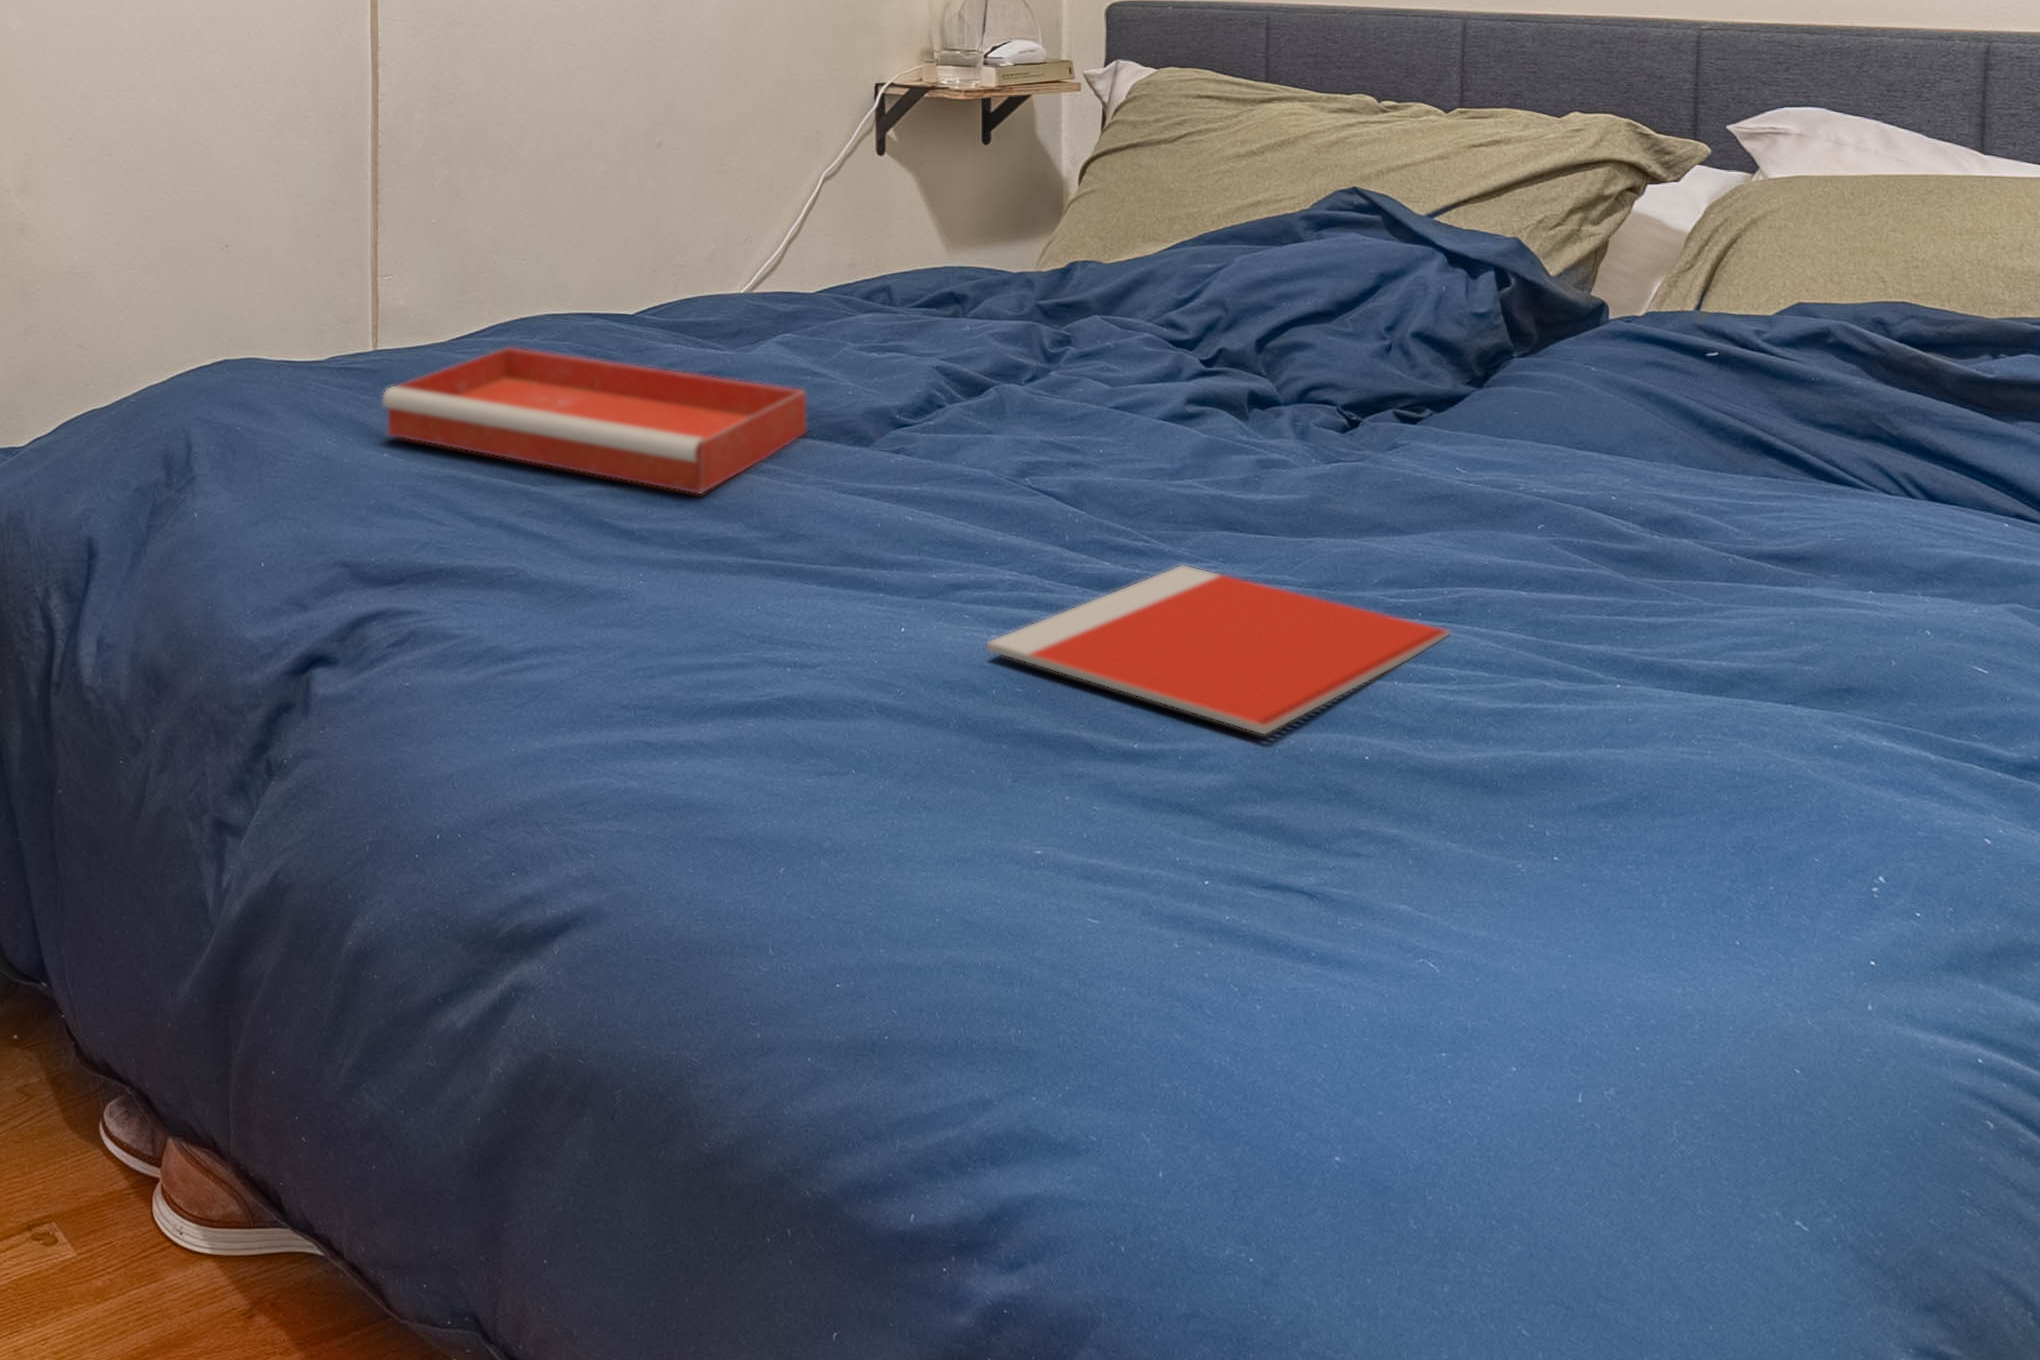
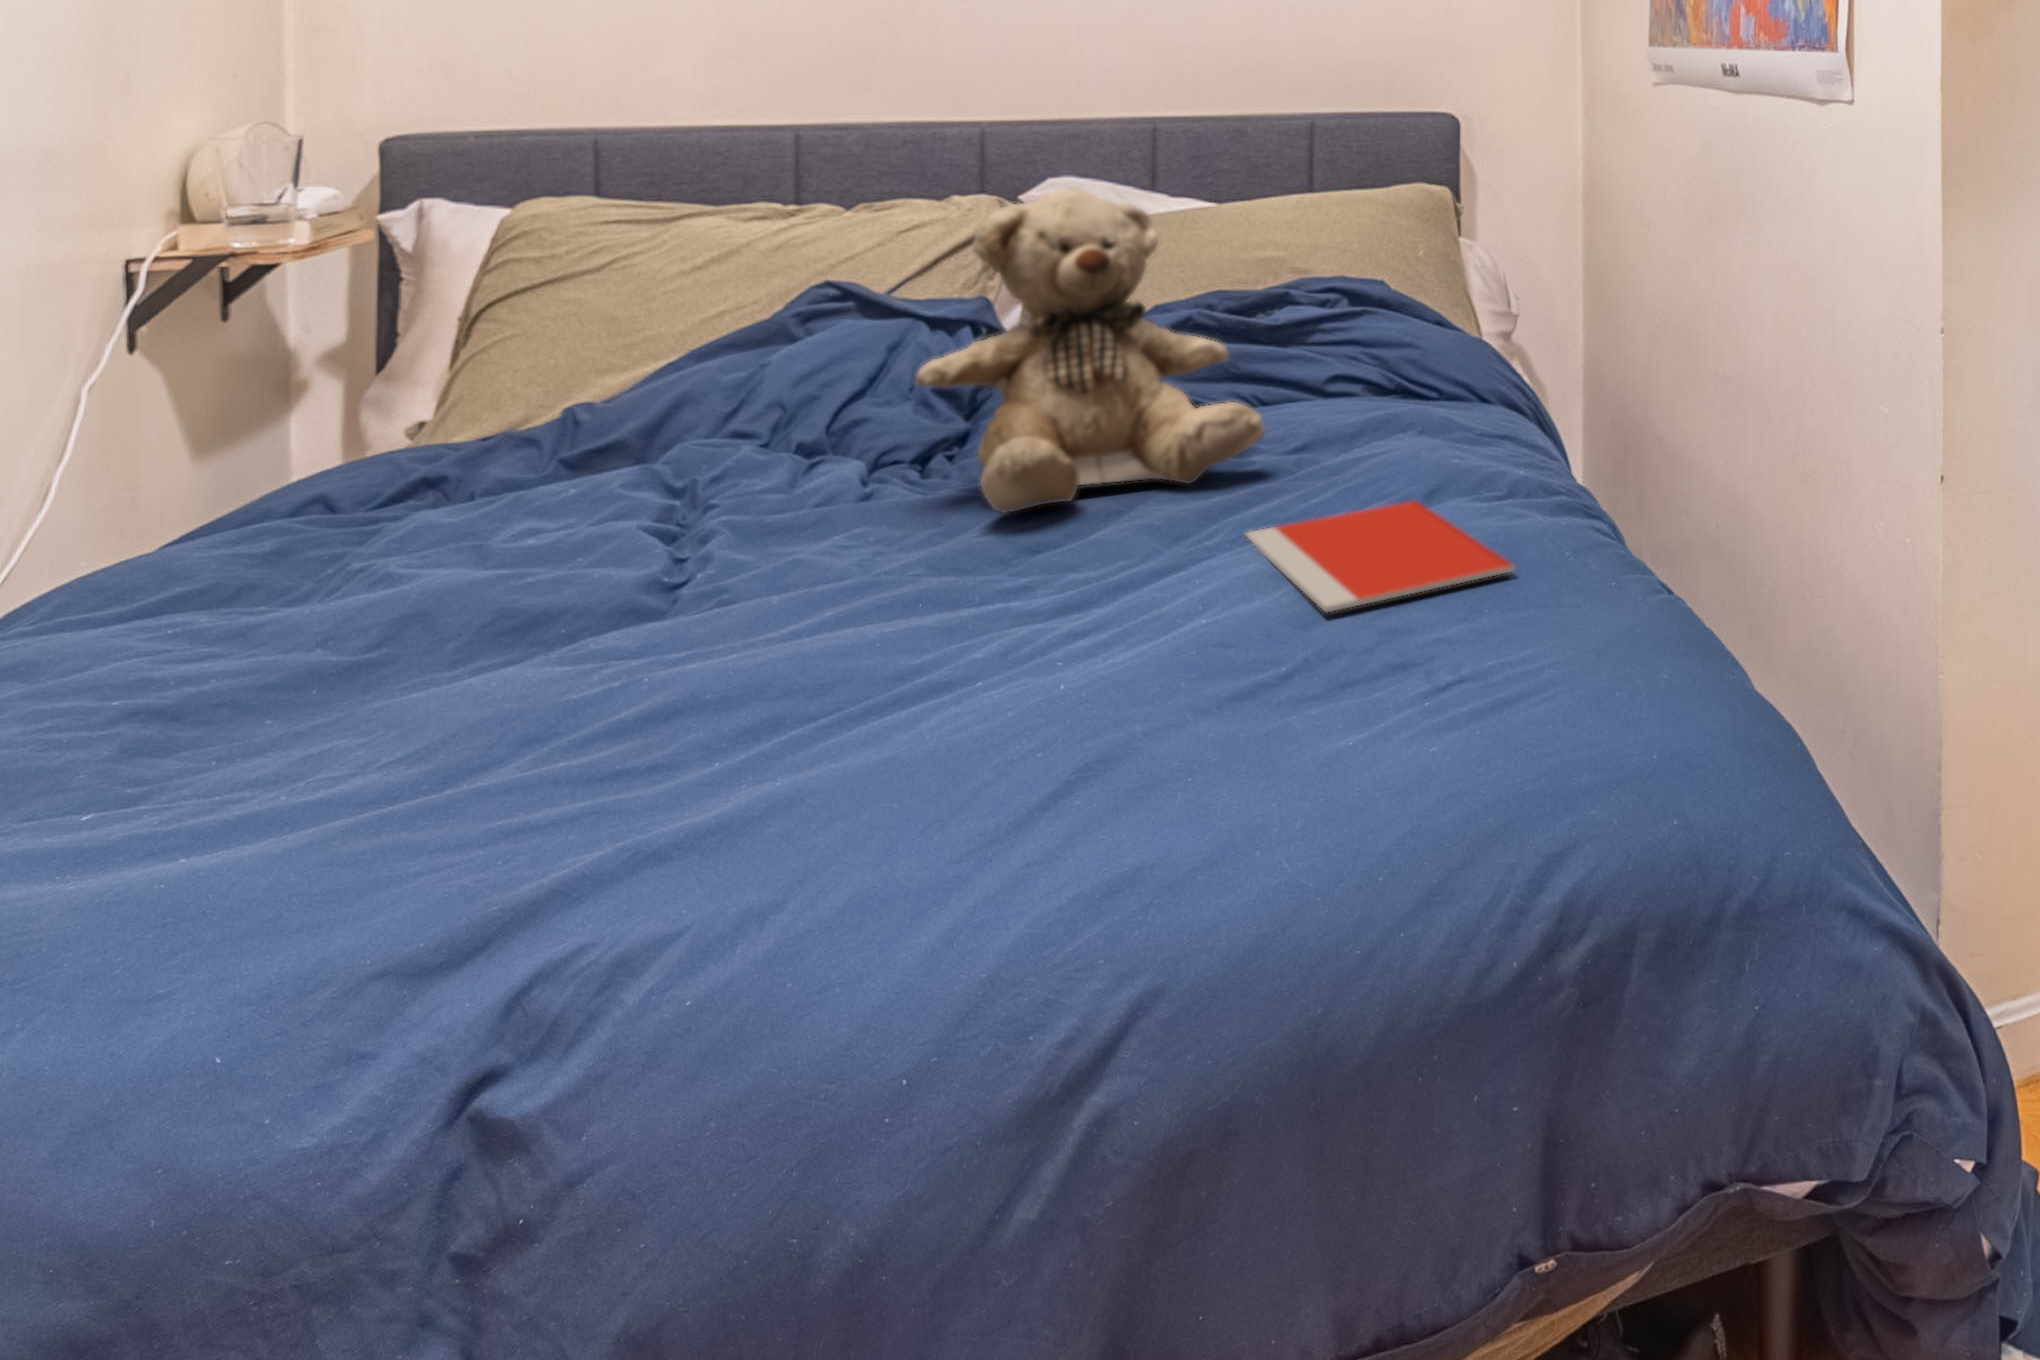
teddy bear: none [1020,102,1450,507] -> present [914,187,1264,513]
tray: present [382,348,806,493] -> none [238,542,844,798]

